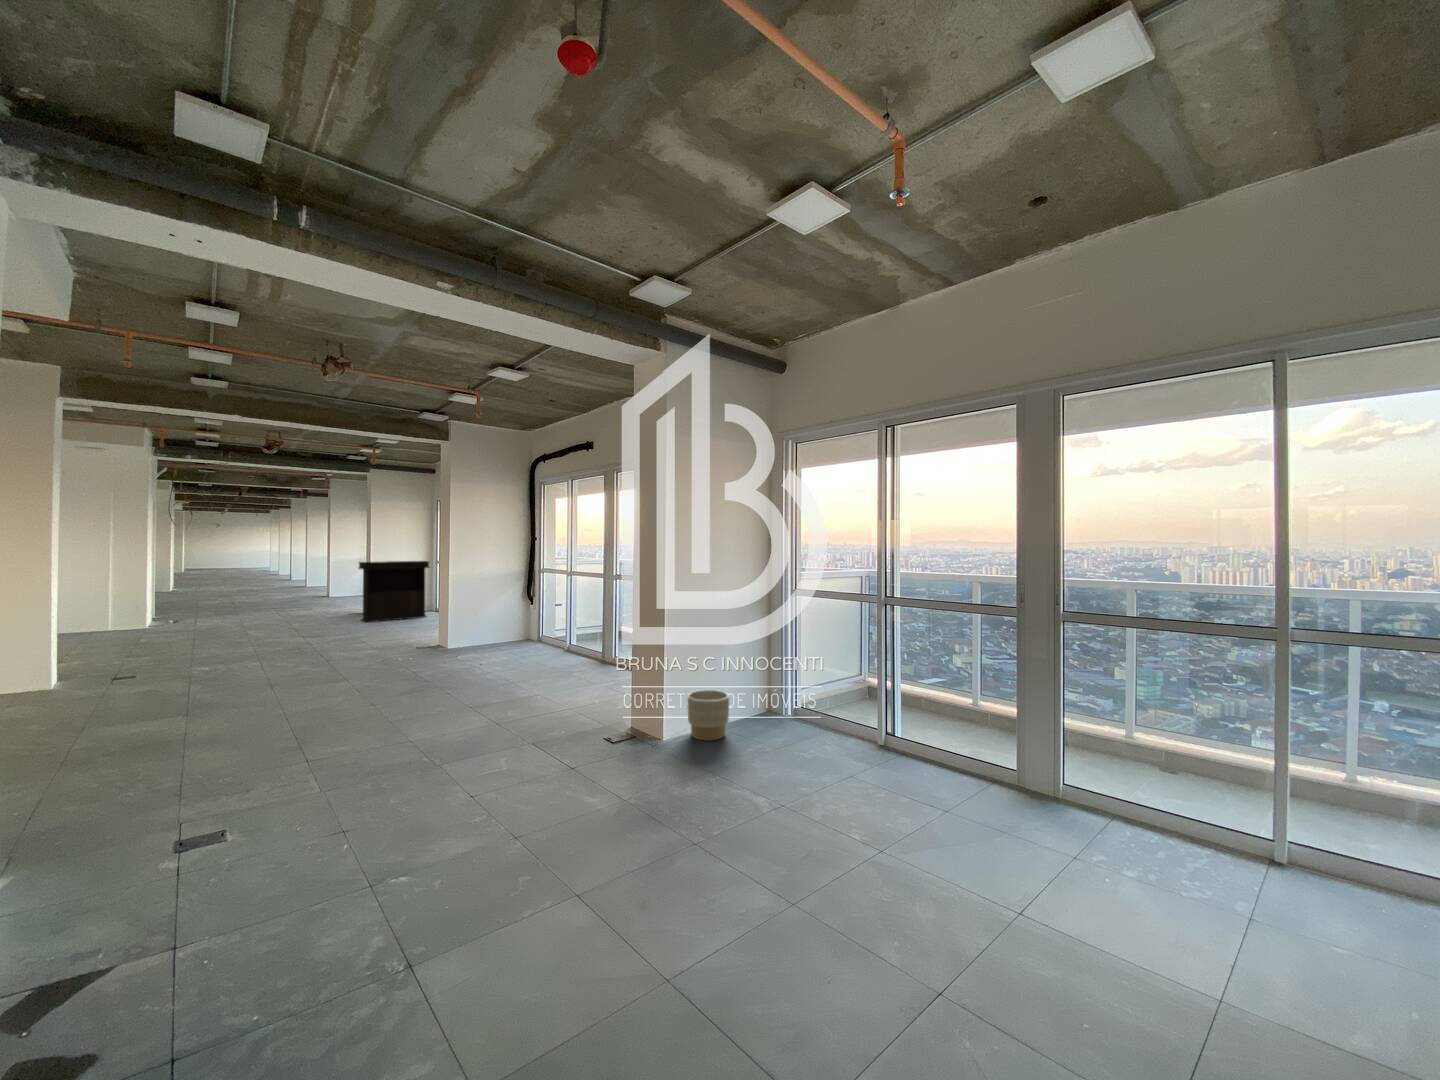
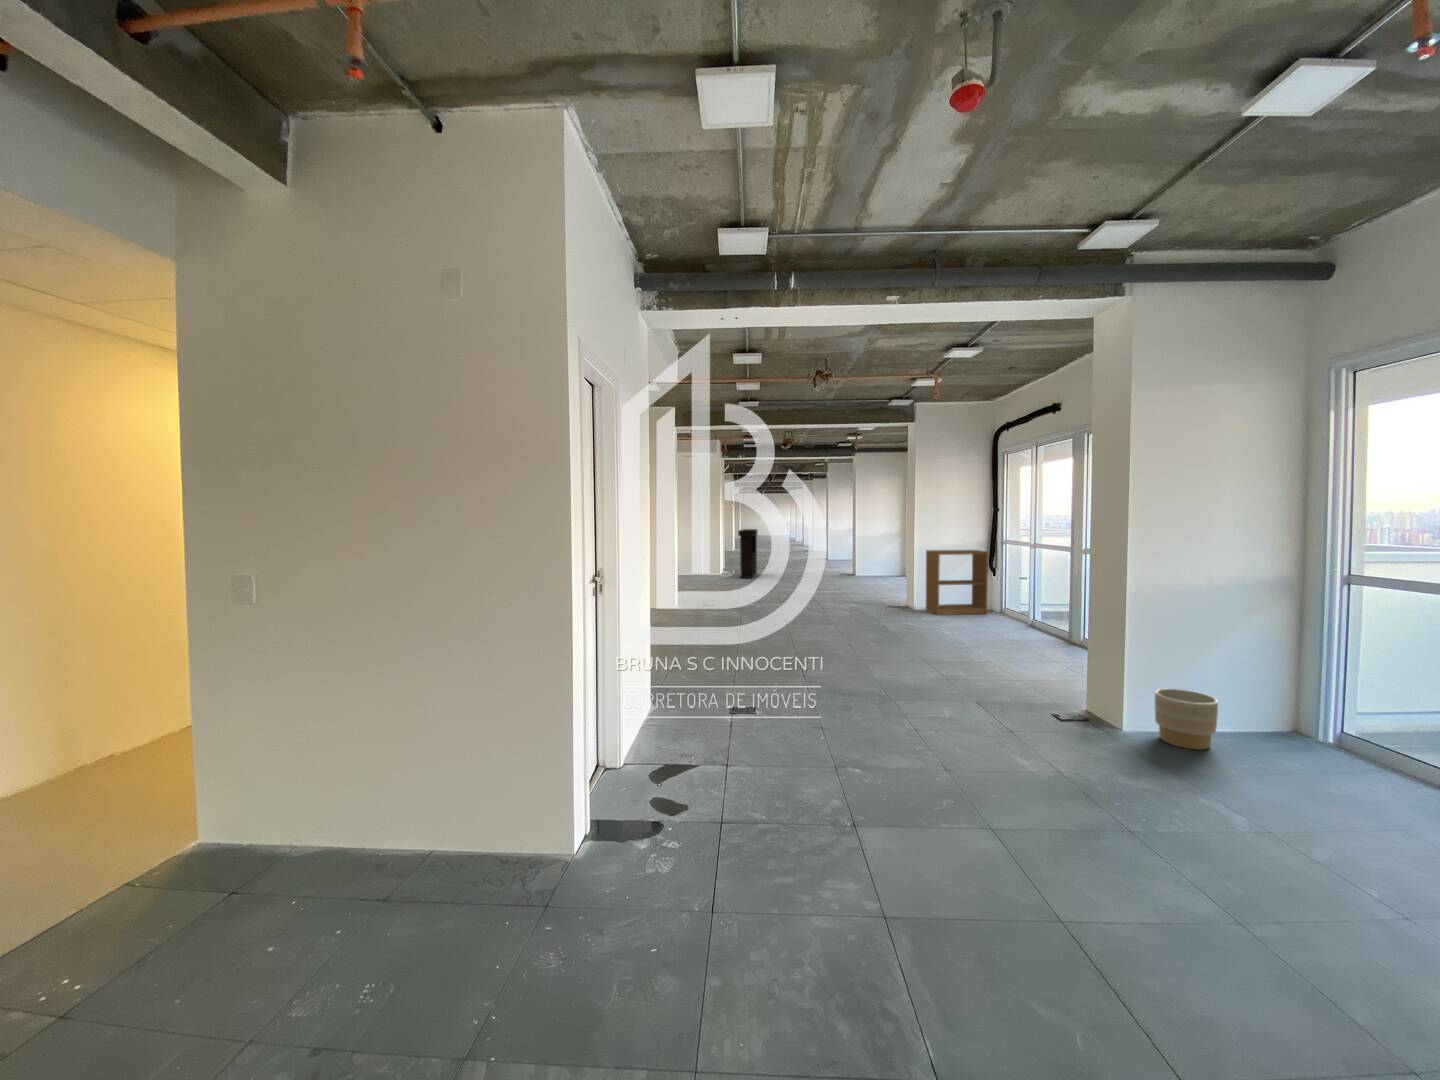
console table: present [359,561,429,622] -> present [738,529,757,578]
bookshelf: none [462,579,527,651] -> present [926,550,988,615]

